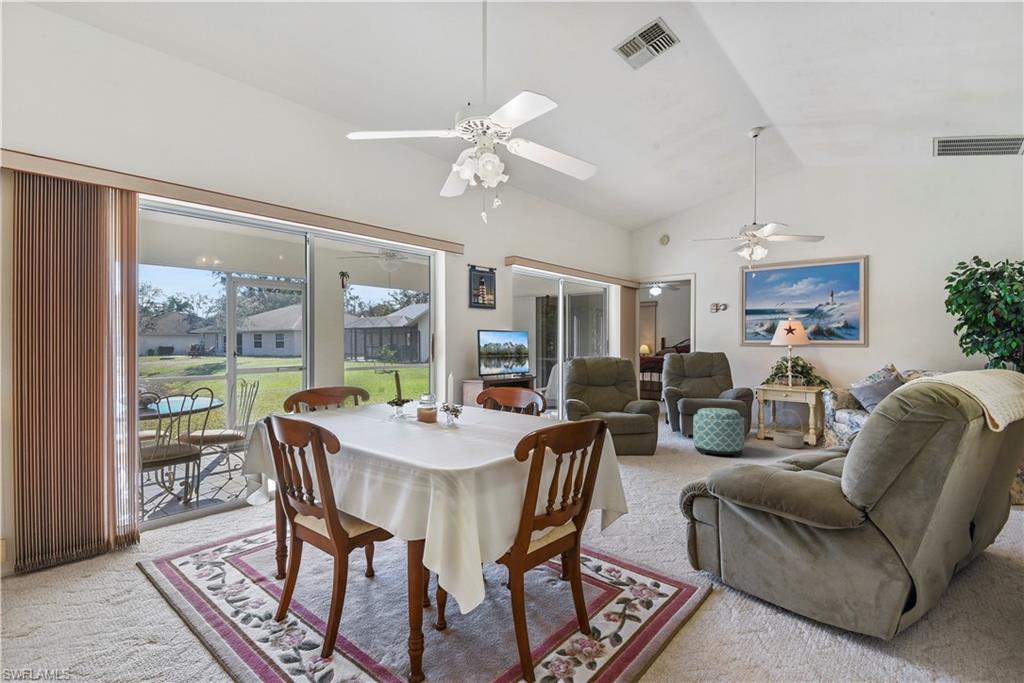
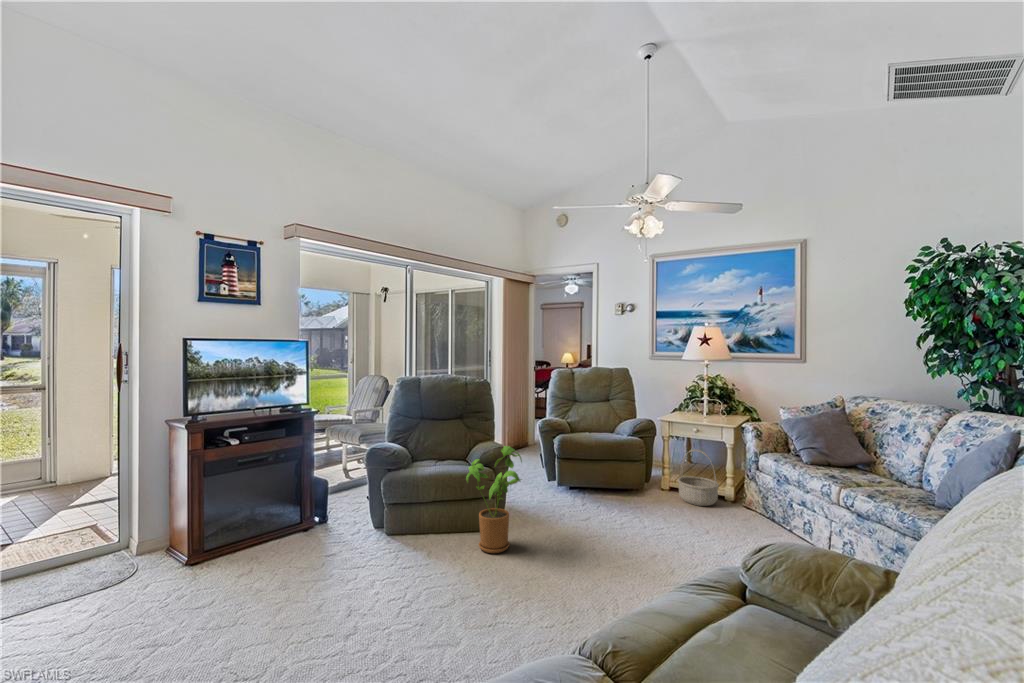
house plant: none [640,399,683,466] -> present [466,446,522,553]
ottoman: present [693,408,745,457] -> none [563,450,631,527]

